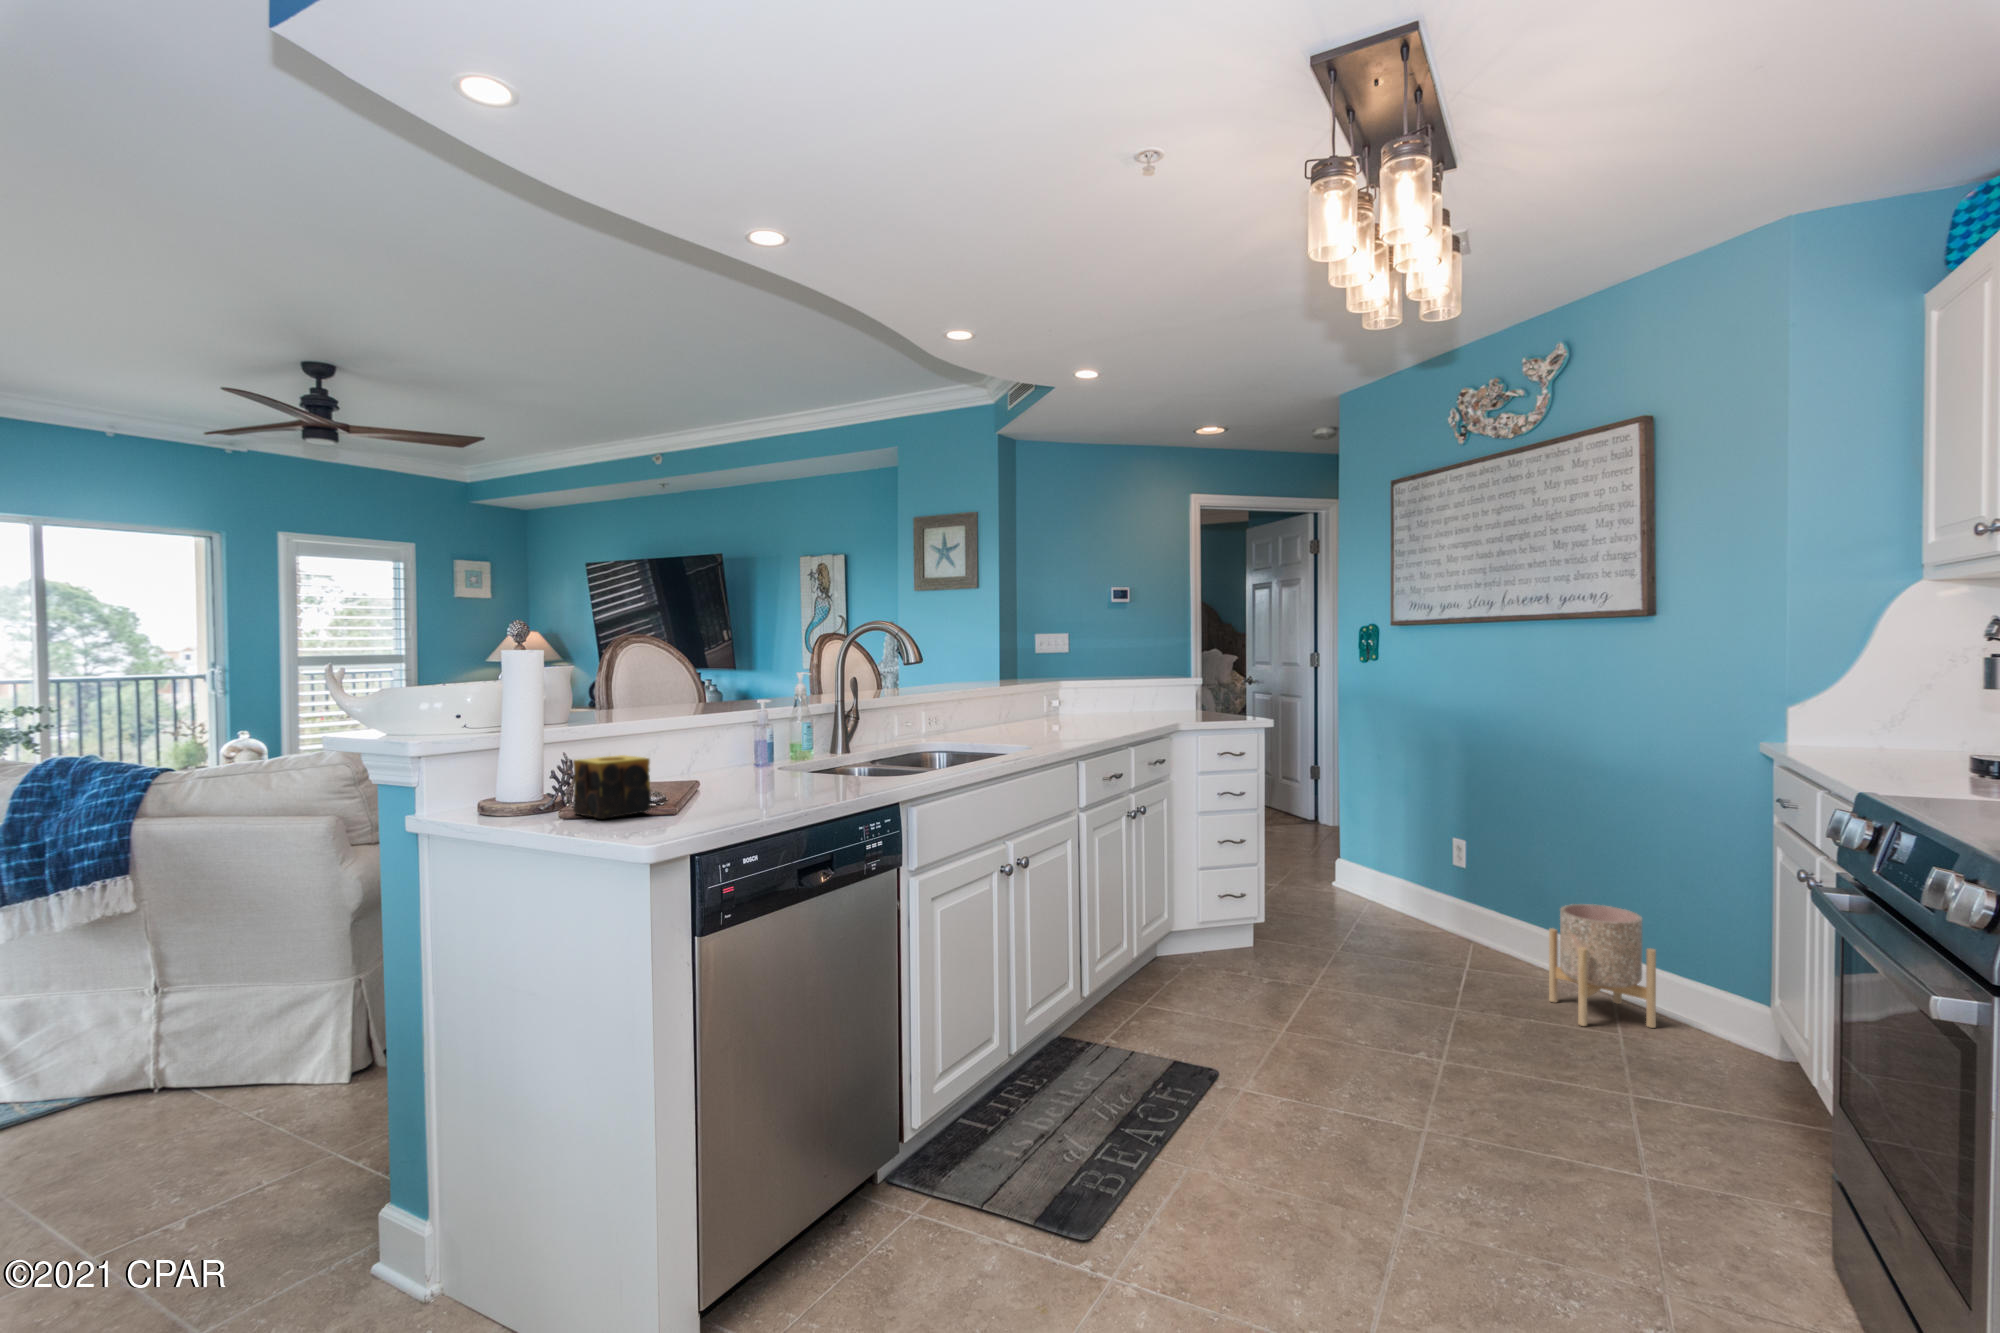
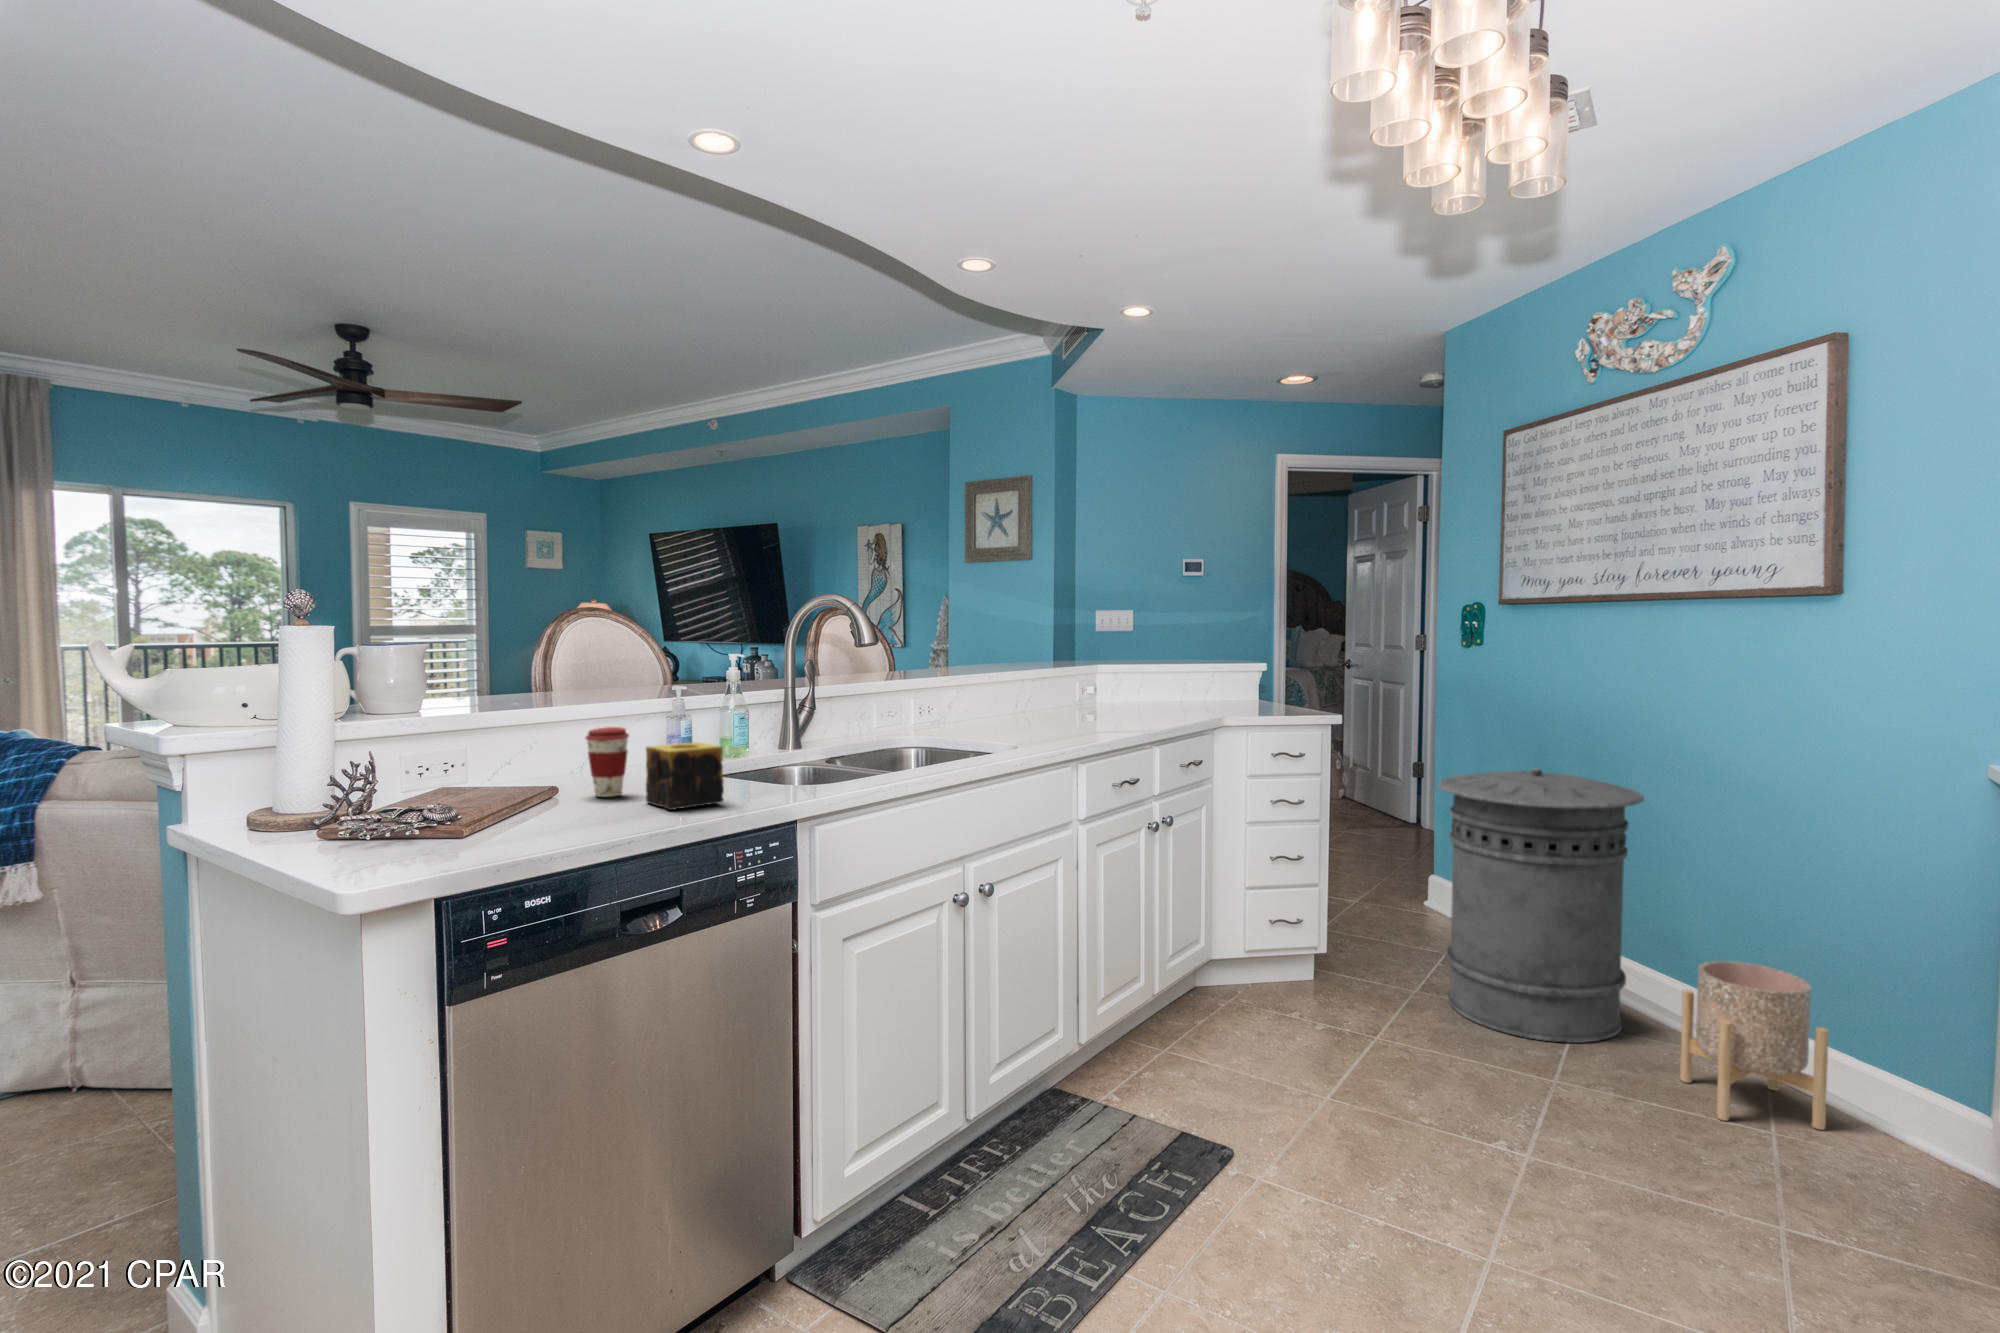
coffee cup: none [721,732,756,789] -> present [586,727,629,797]
candle: present [573,755,651,819] -> present [646,742,724,810]
trash can: none [1352,758,1514,980] -> present [1438,768,1644,1043]

